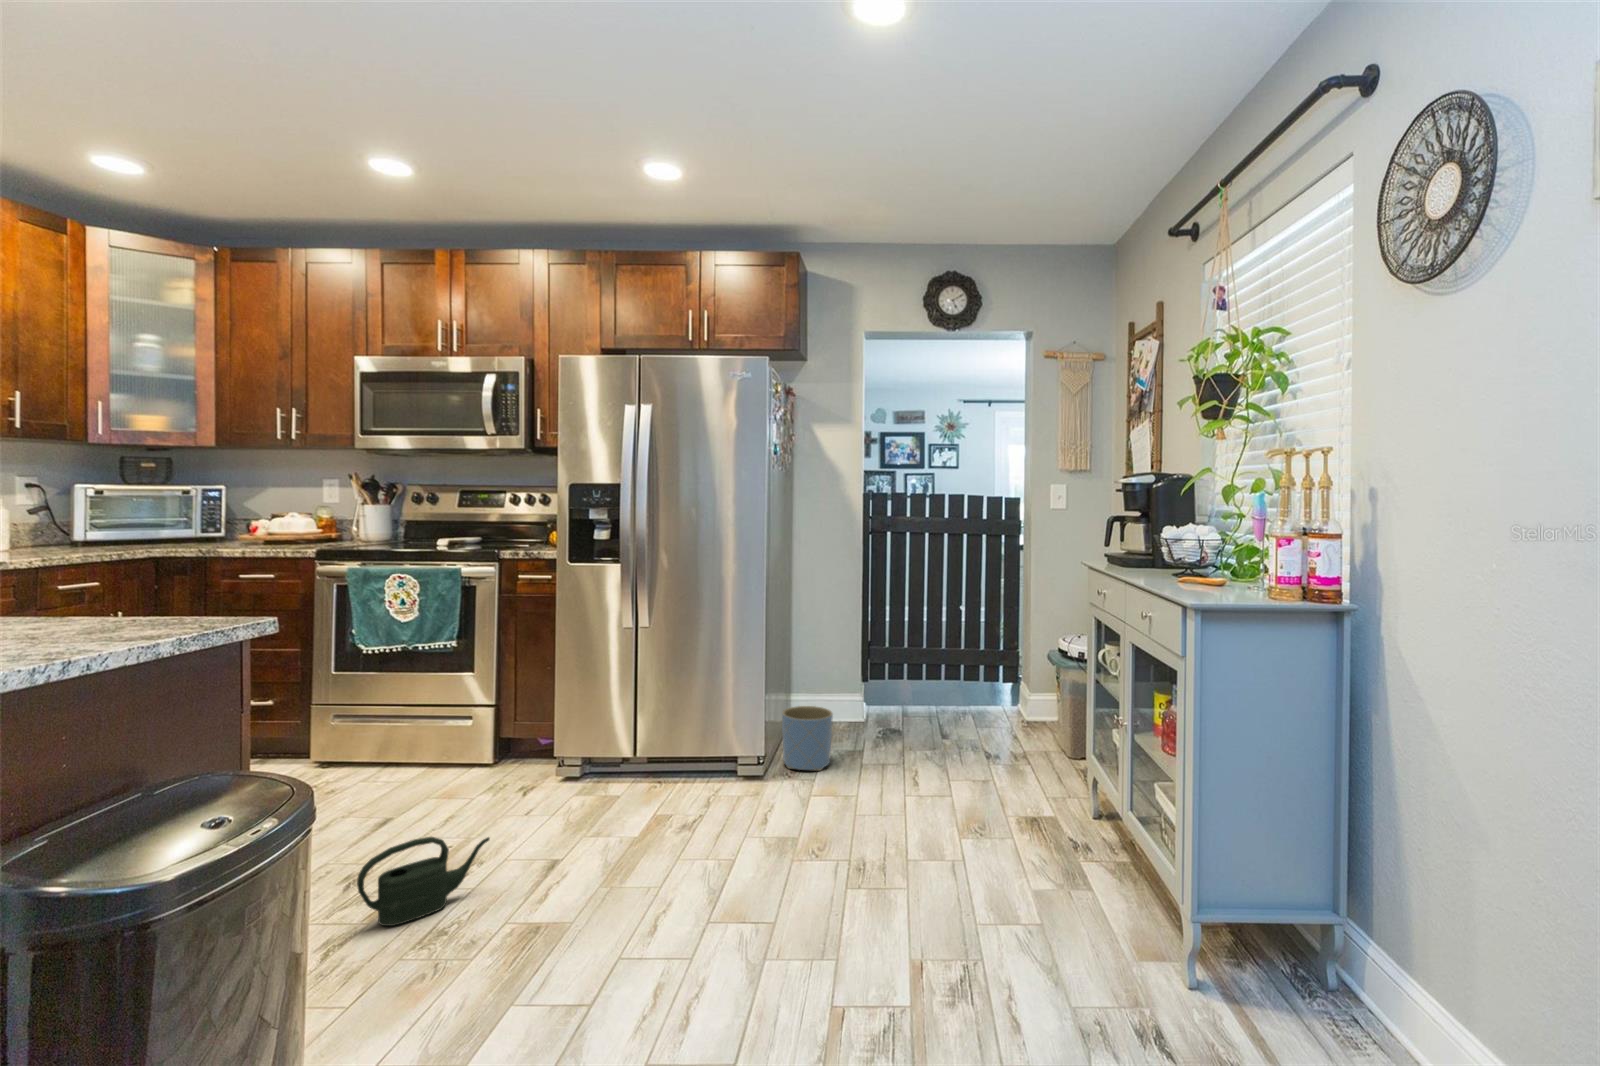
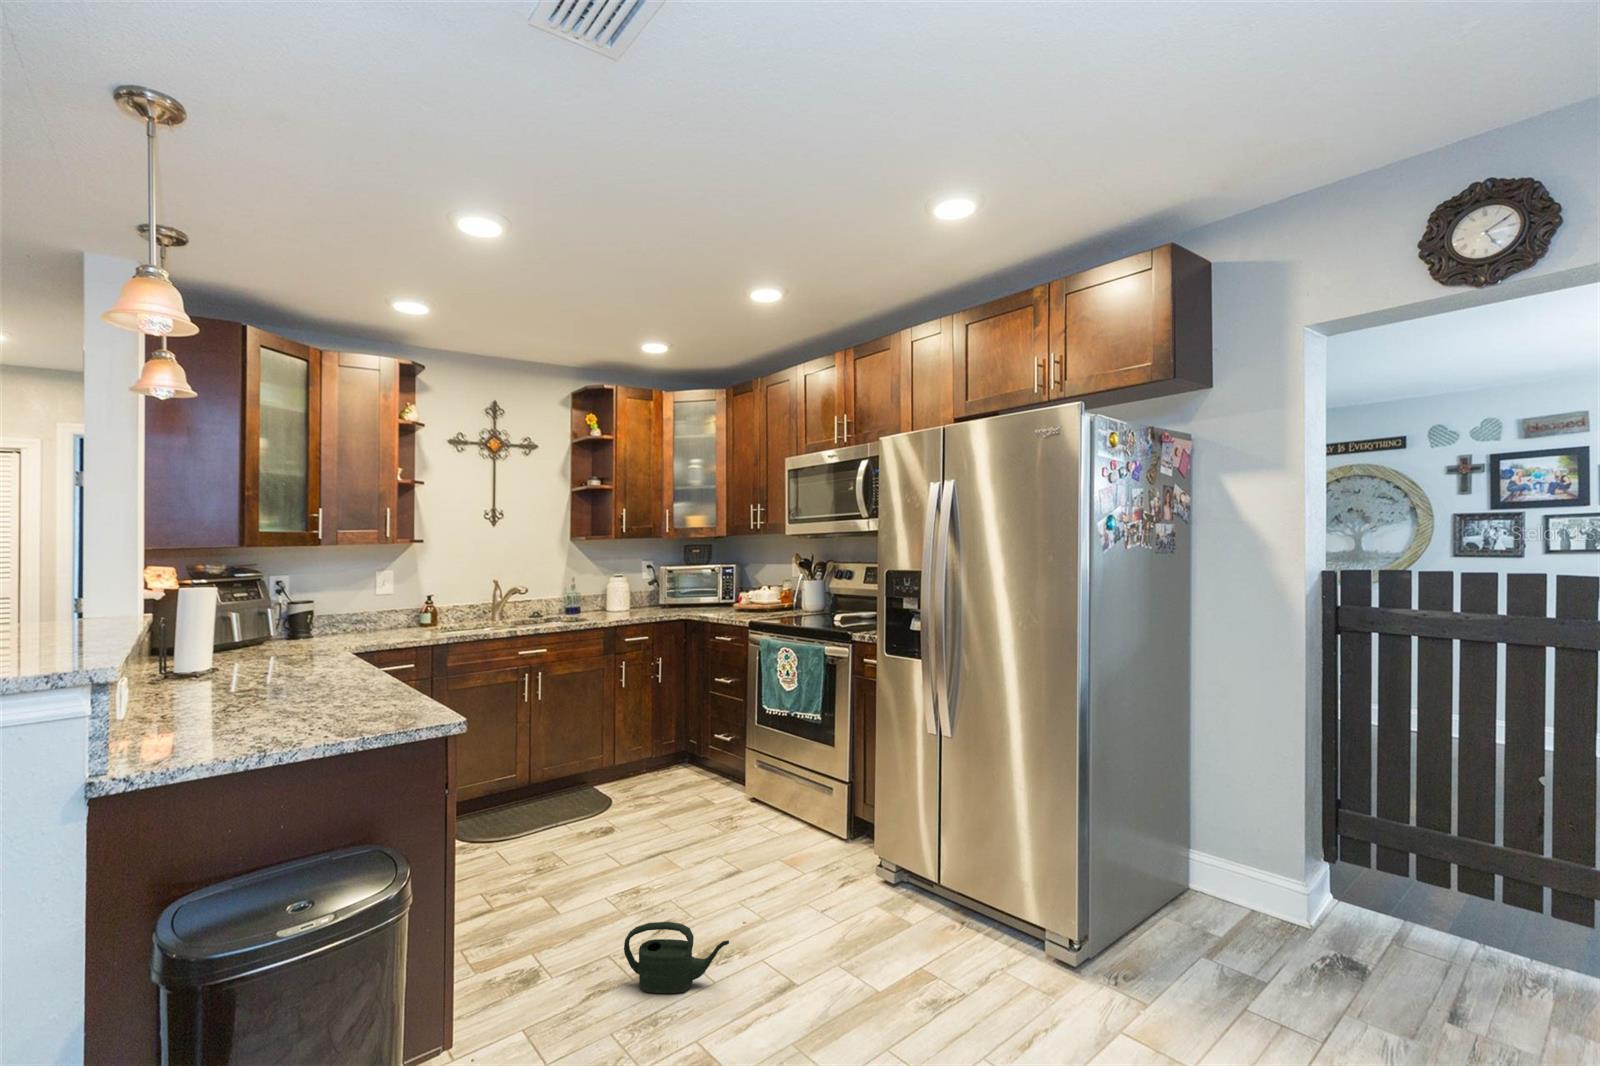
planter: present [782,706,833,771] -> none [1122,885,1199,993]

